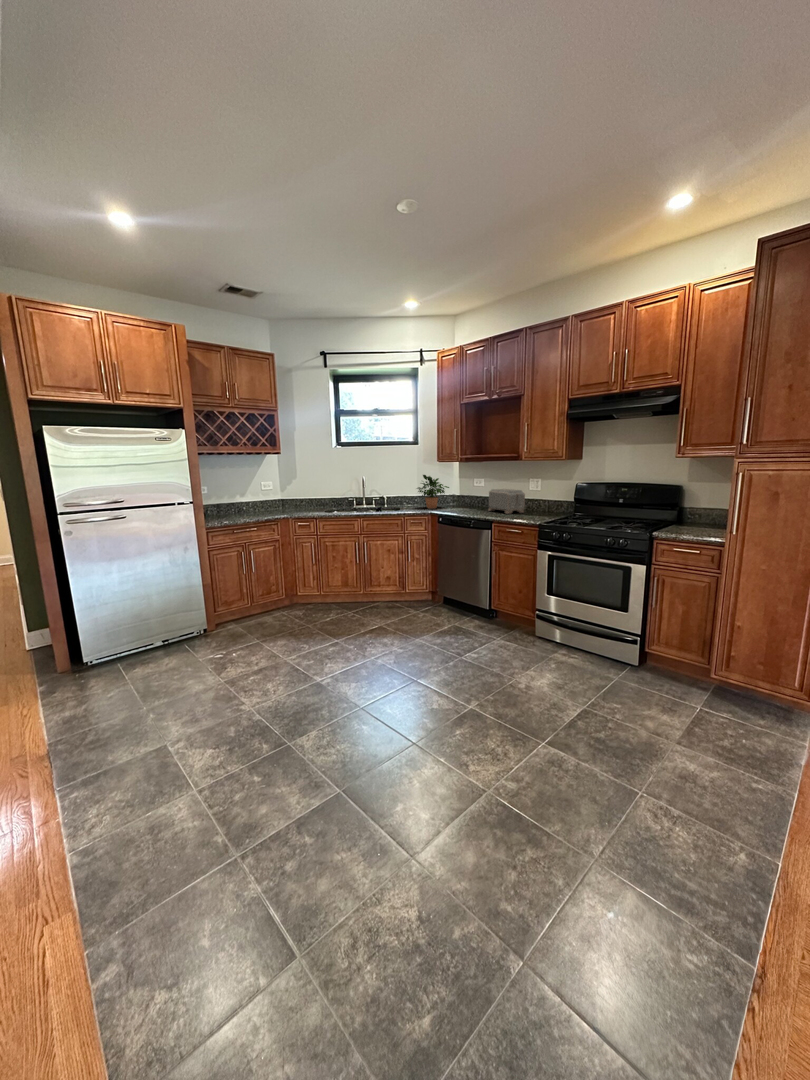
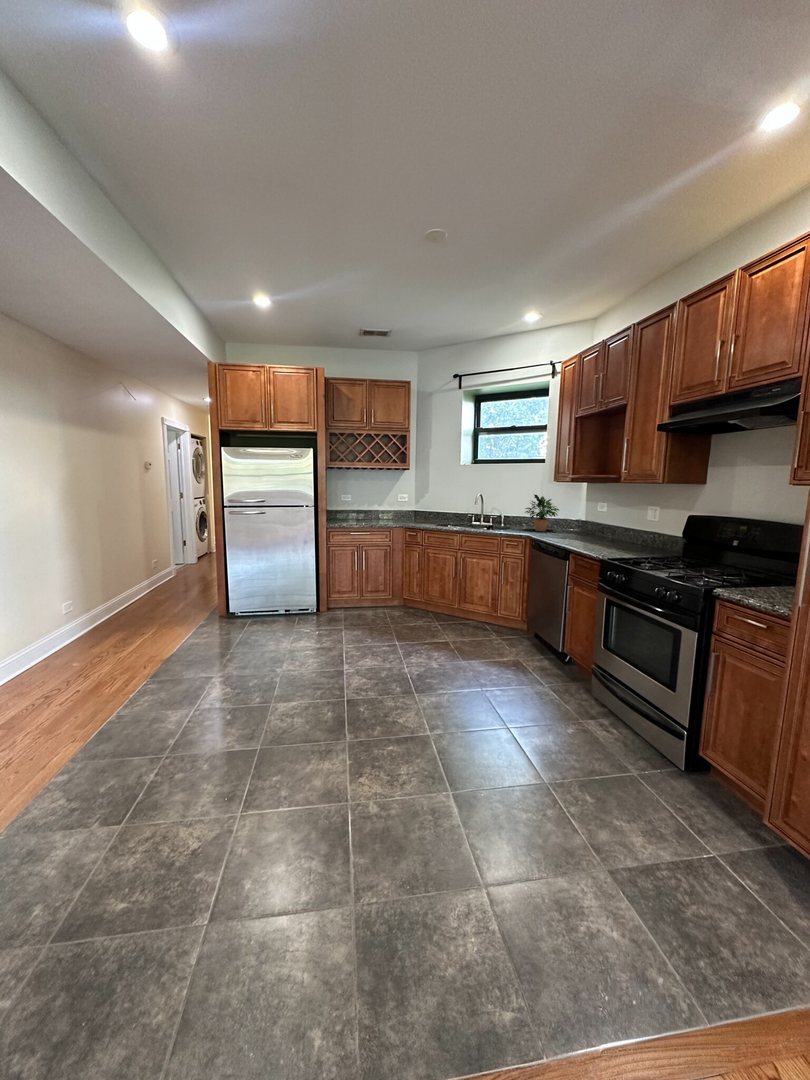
toaster: present [488,489,525,514] -> none [592,515,630,545]

